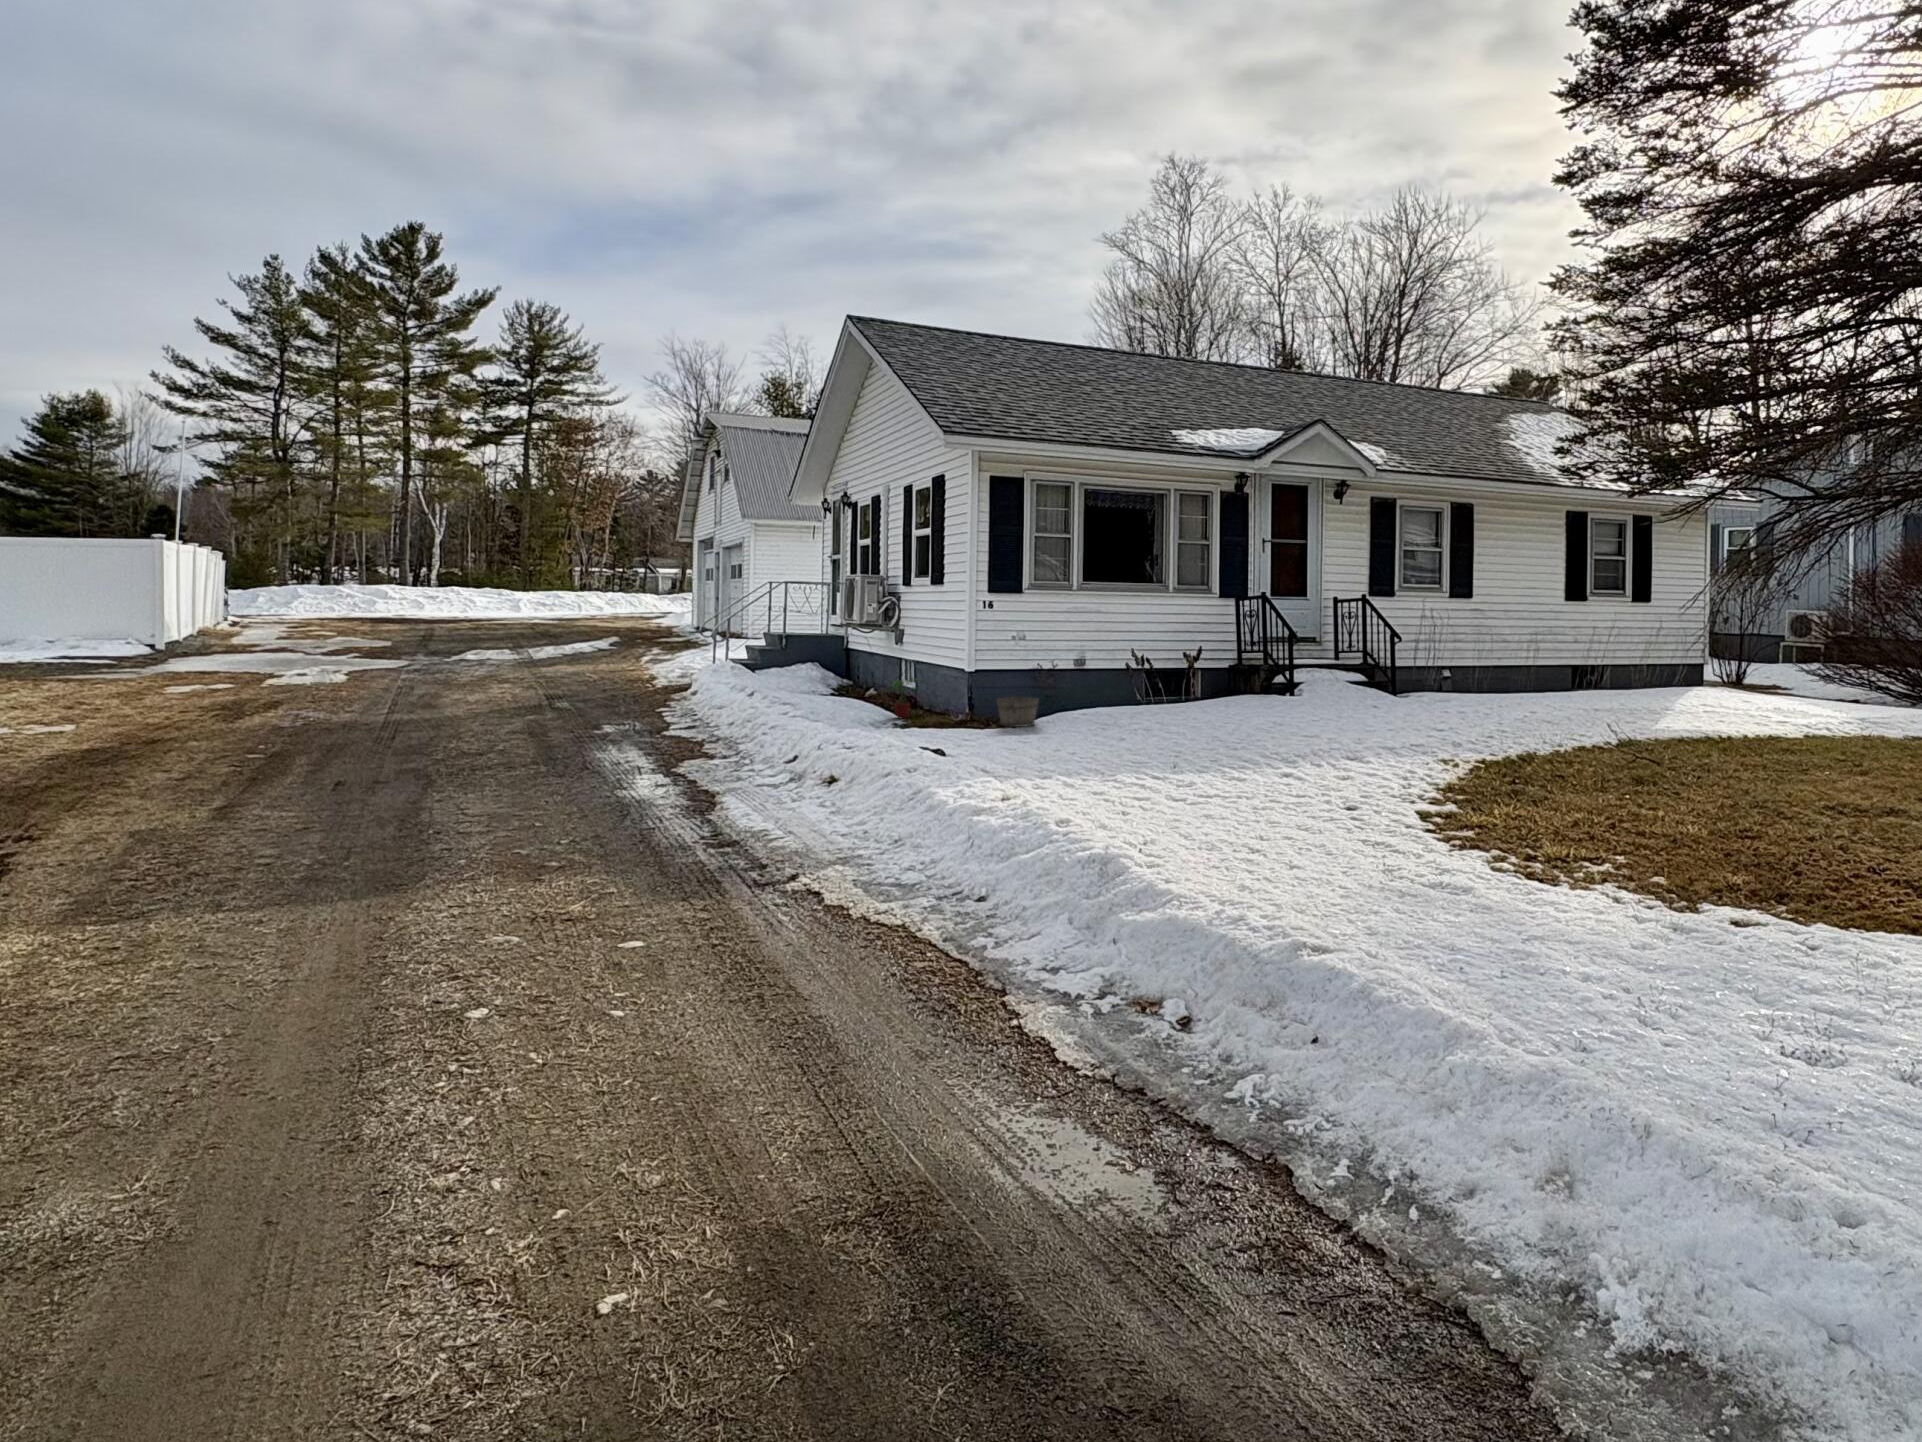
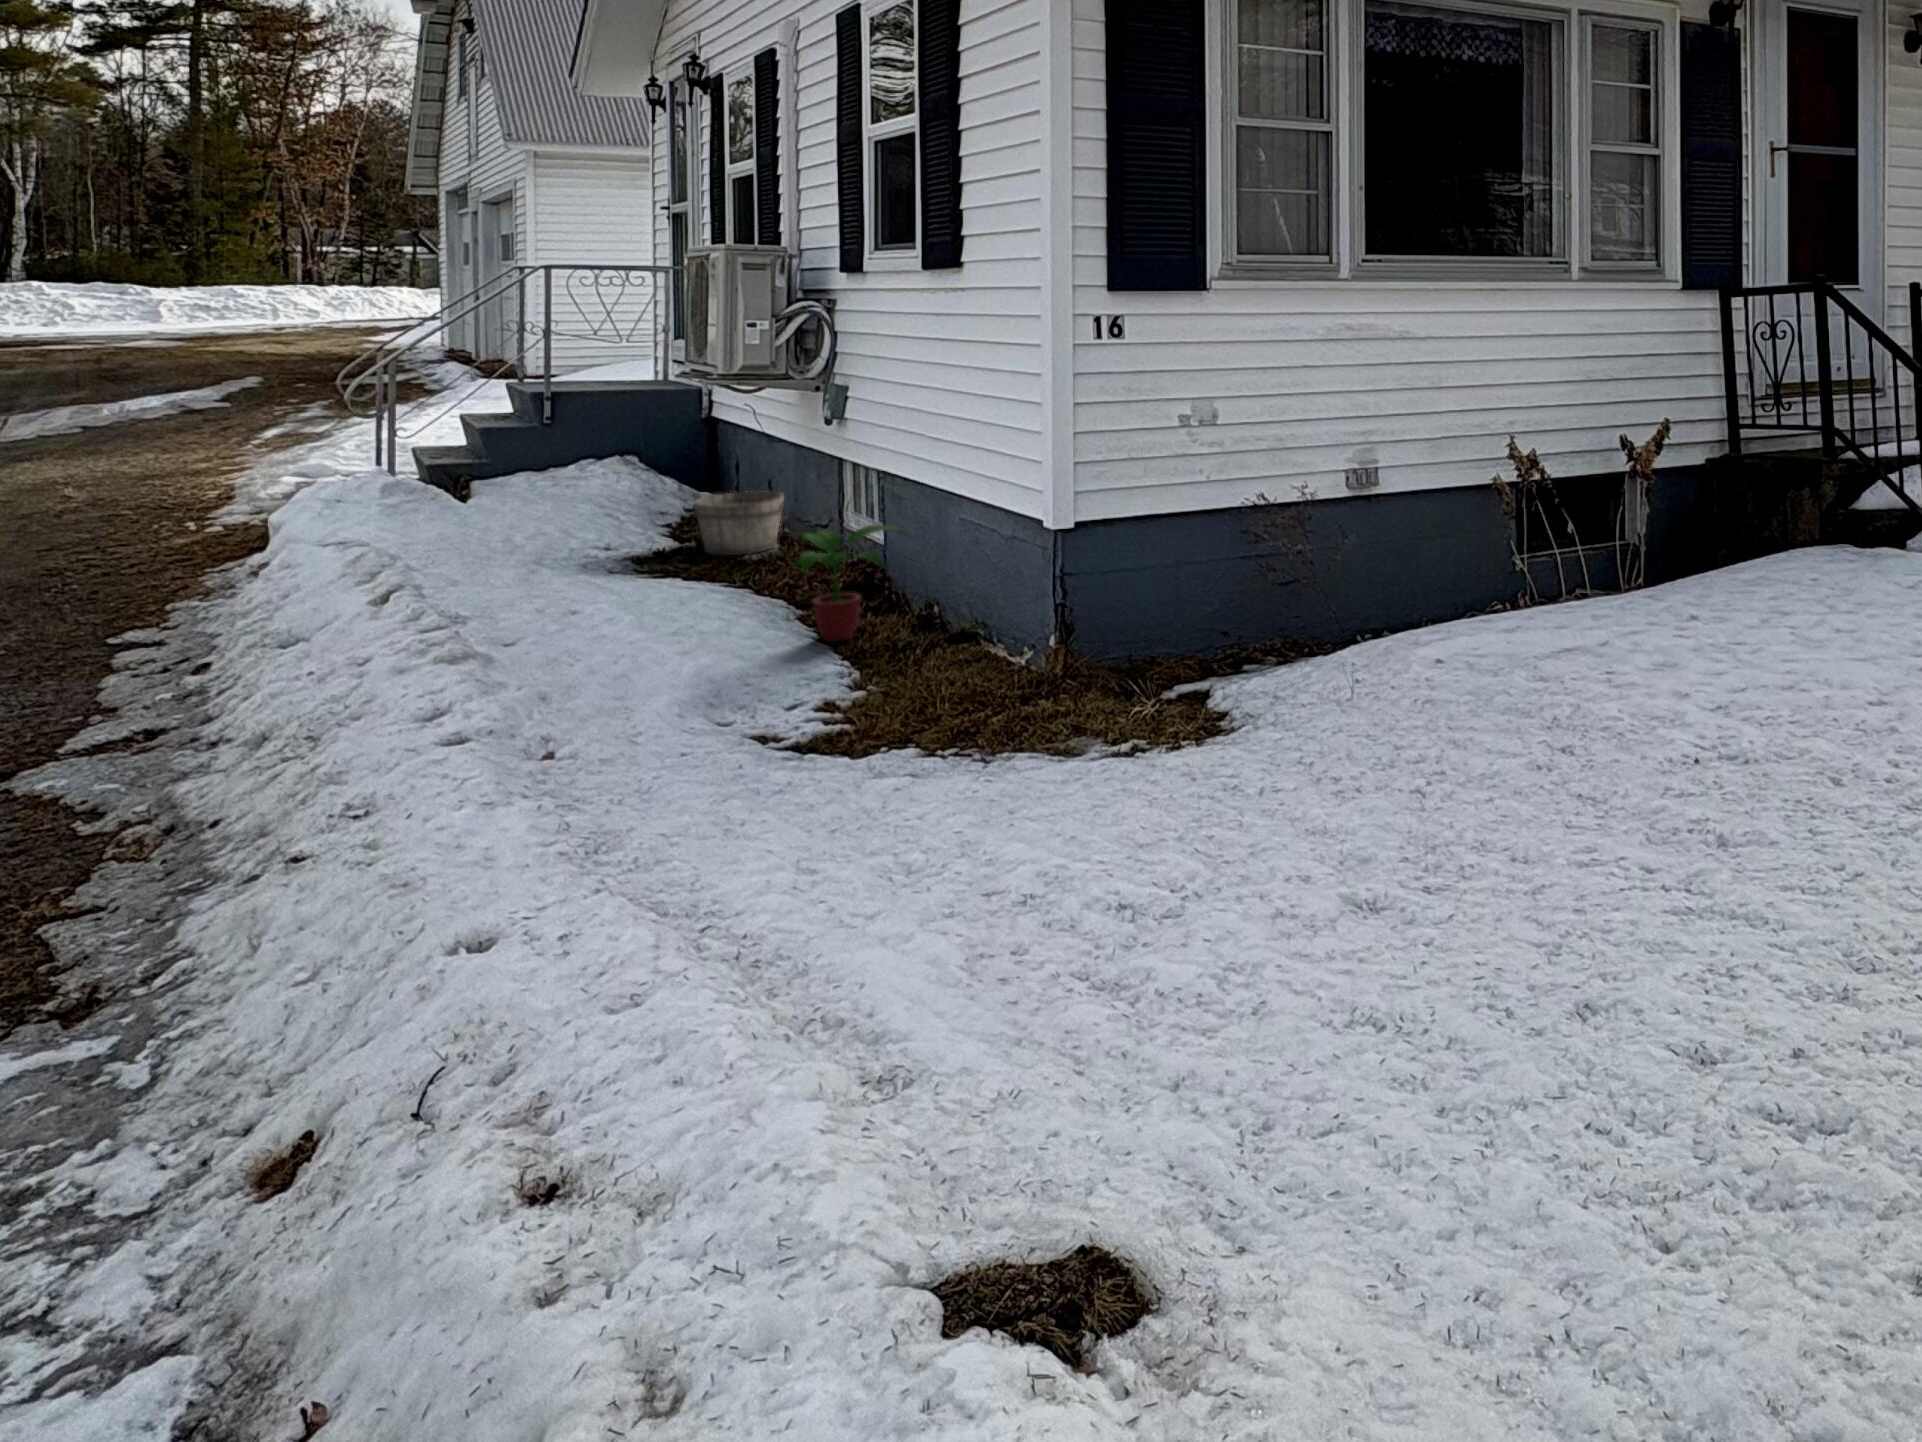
wooden bucket: present [997,694,1039,727] -> present [694,487,784,555]

